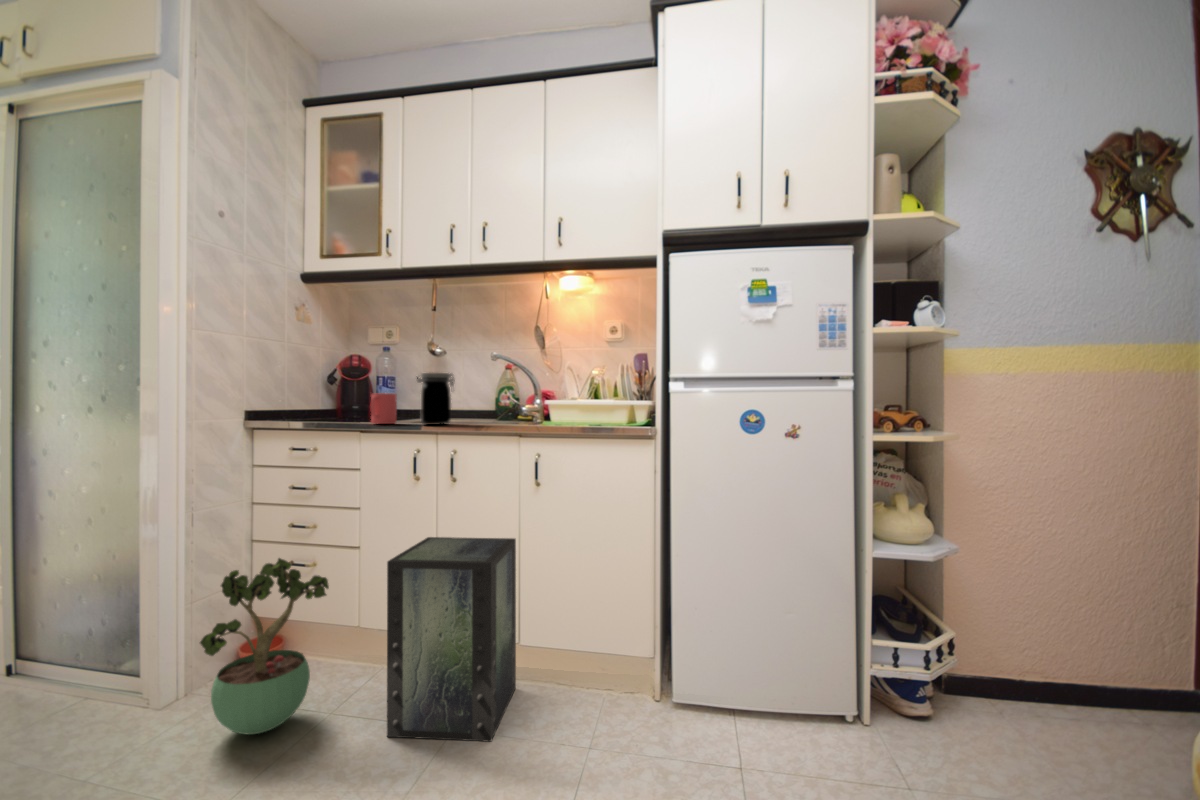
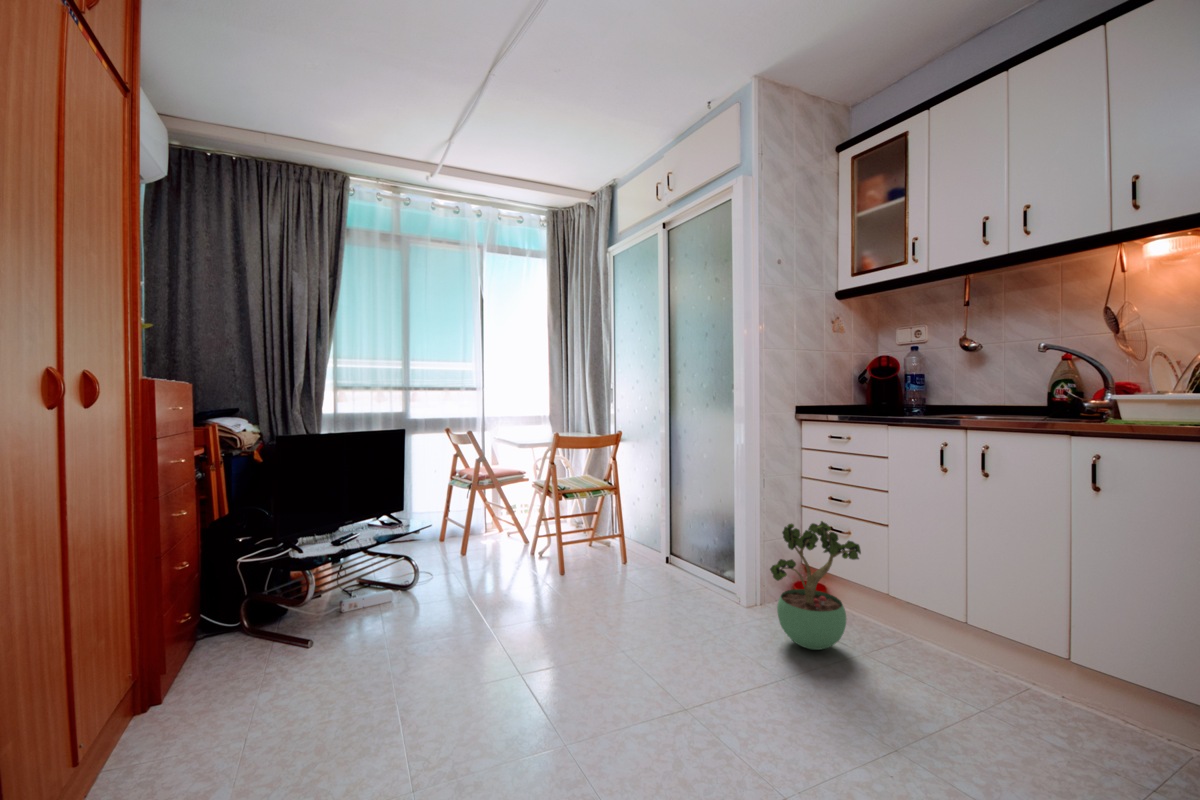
jar: present [417,373,455,425] -> none [943,370,988,421]
mug: present [370,393,396,424] -> none [897,391,923,419]
storage box: present [387,537,516,742] -> none [913,529,1070,751]

